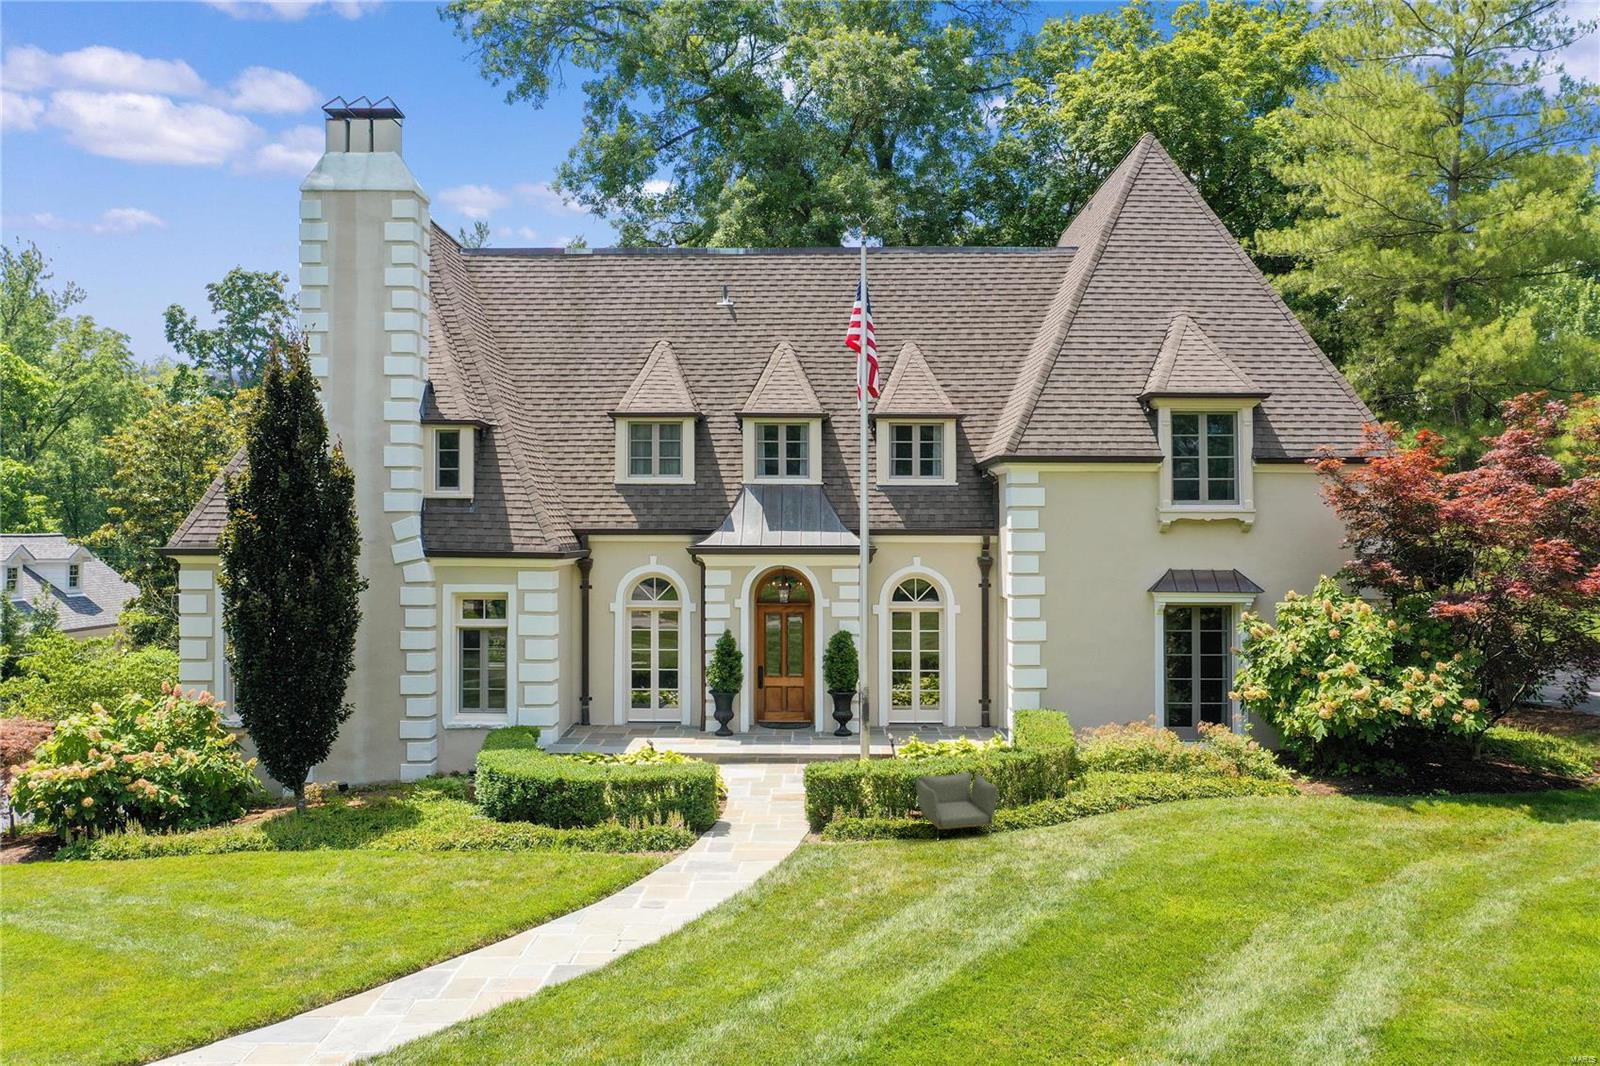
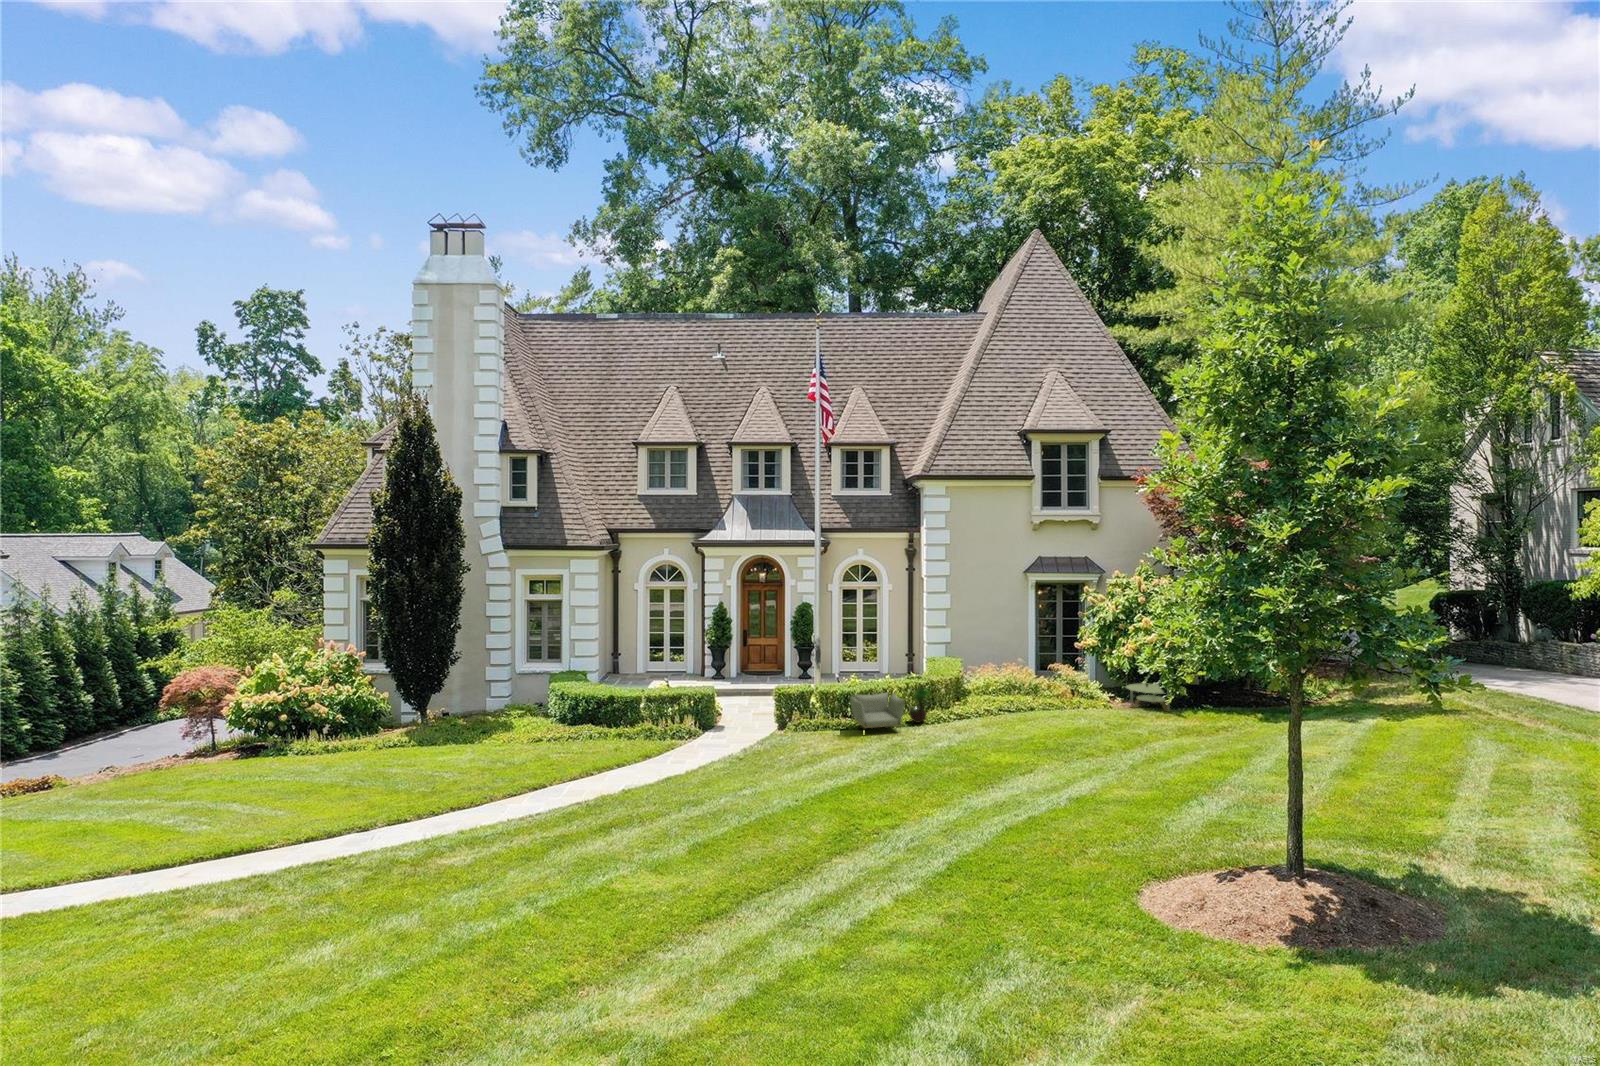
round table: none [1311,755,1392,800] -> present [1126,683,1170,712]
potted tree: none [1001,759,1035,816] -> present [909,687,929,723]

